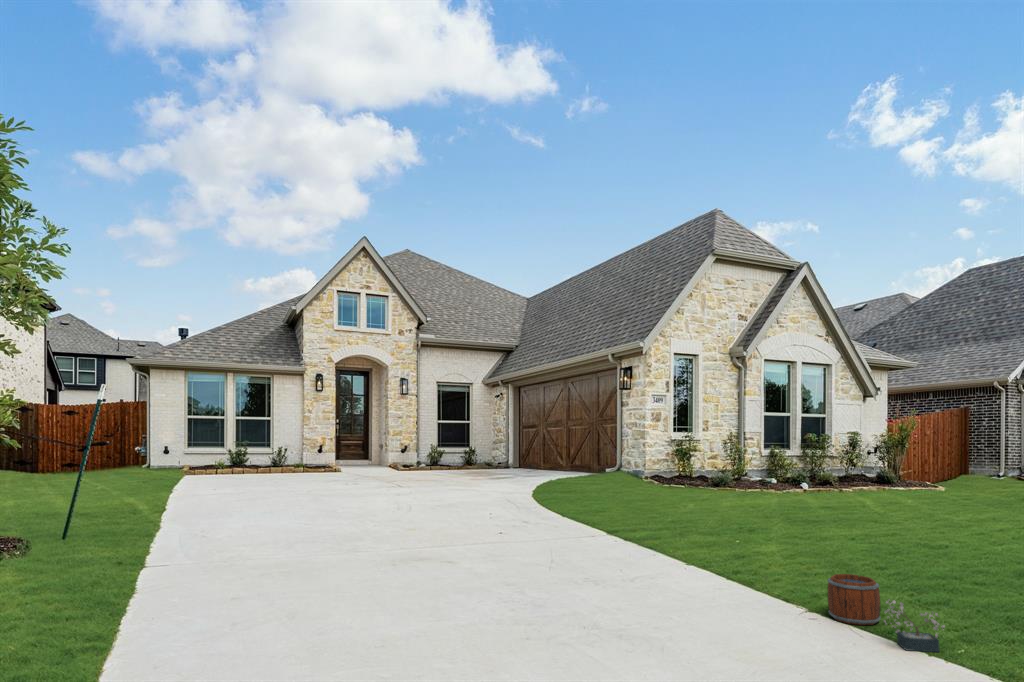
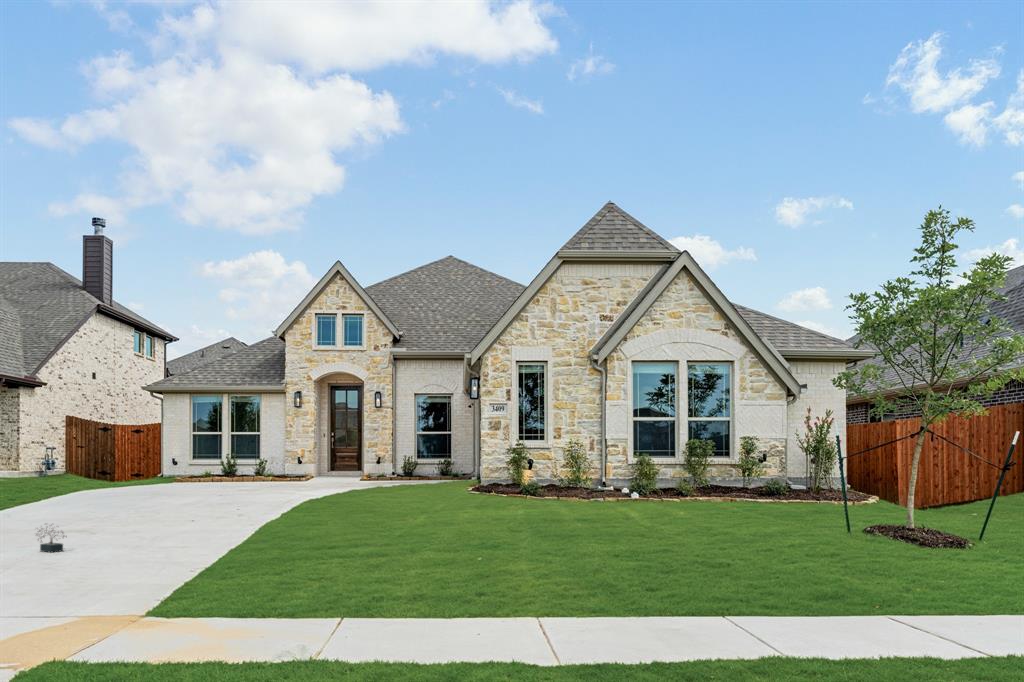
bucket: present [828,574,880,625] -> none [75,516,110,545]

